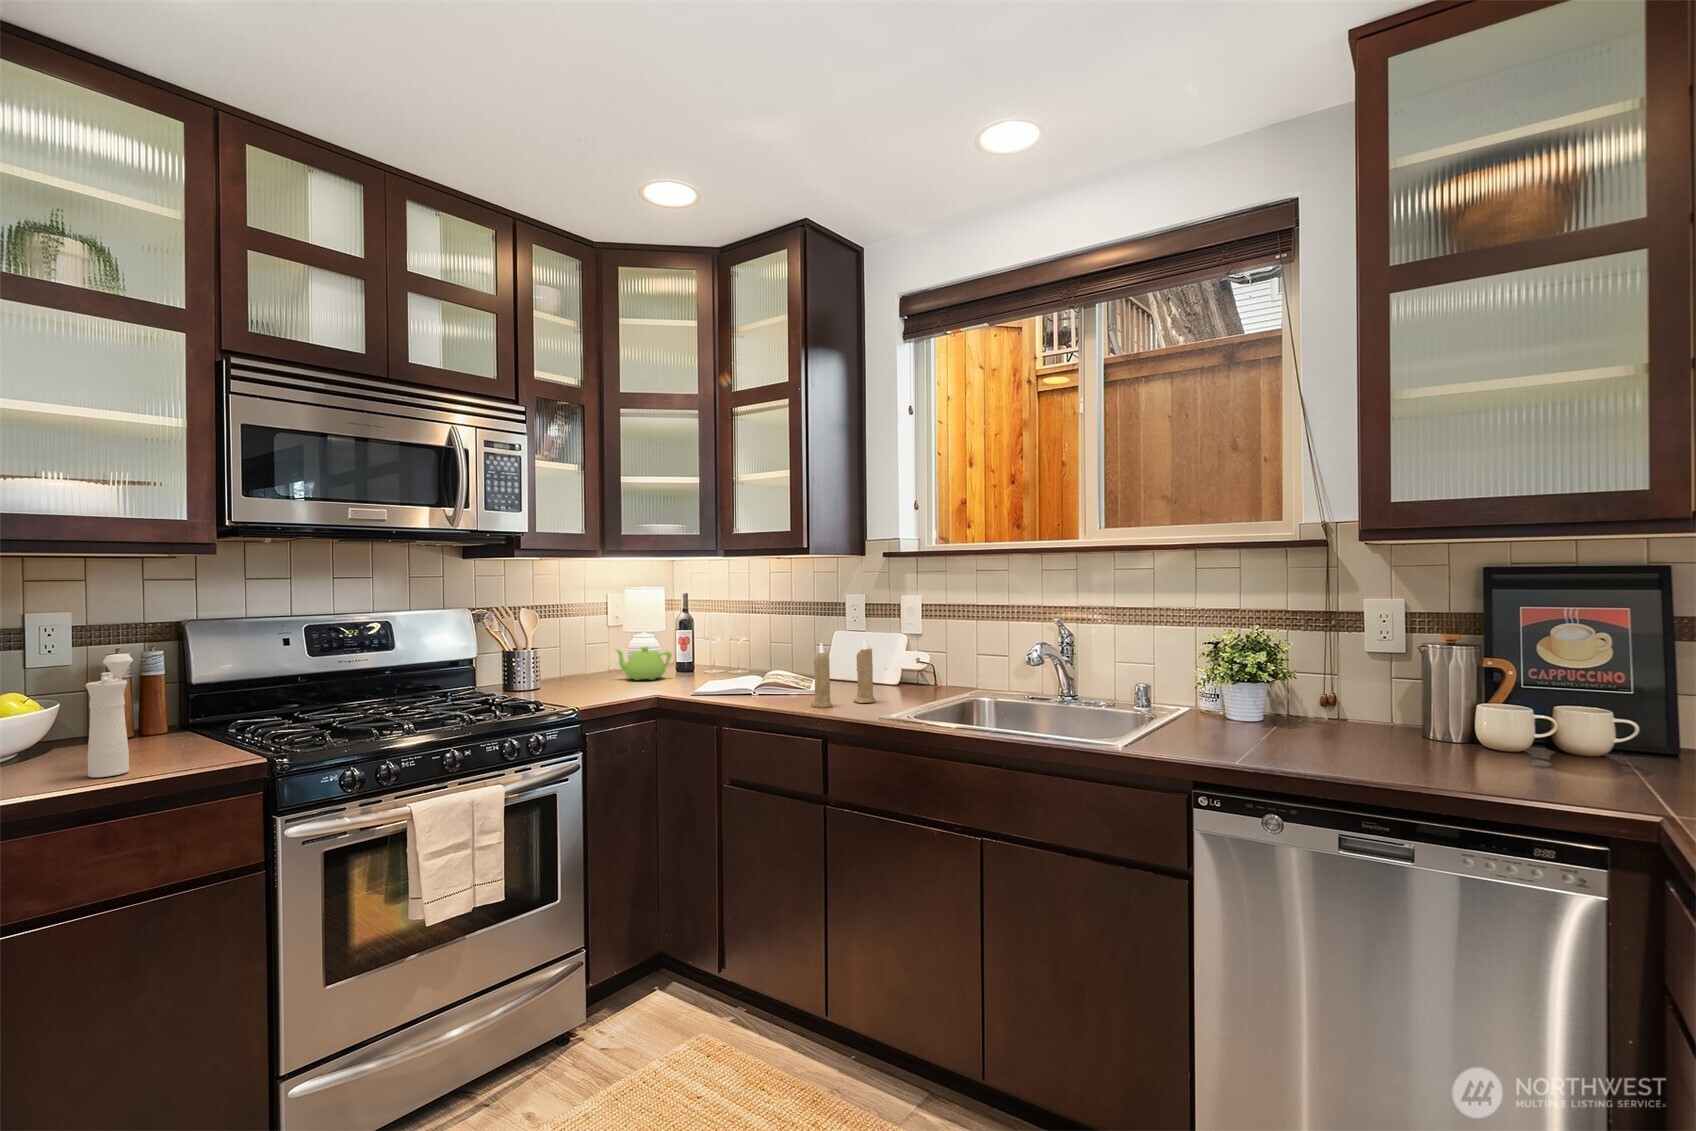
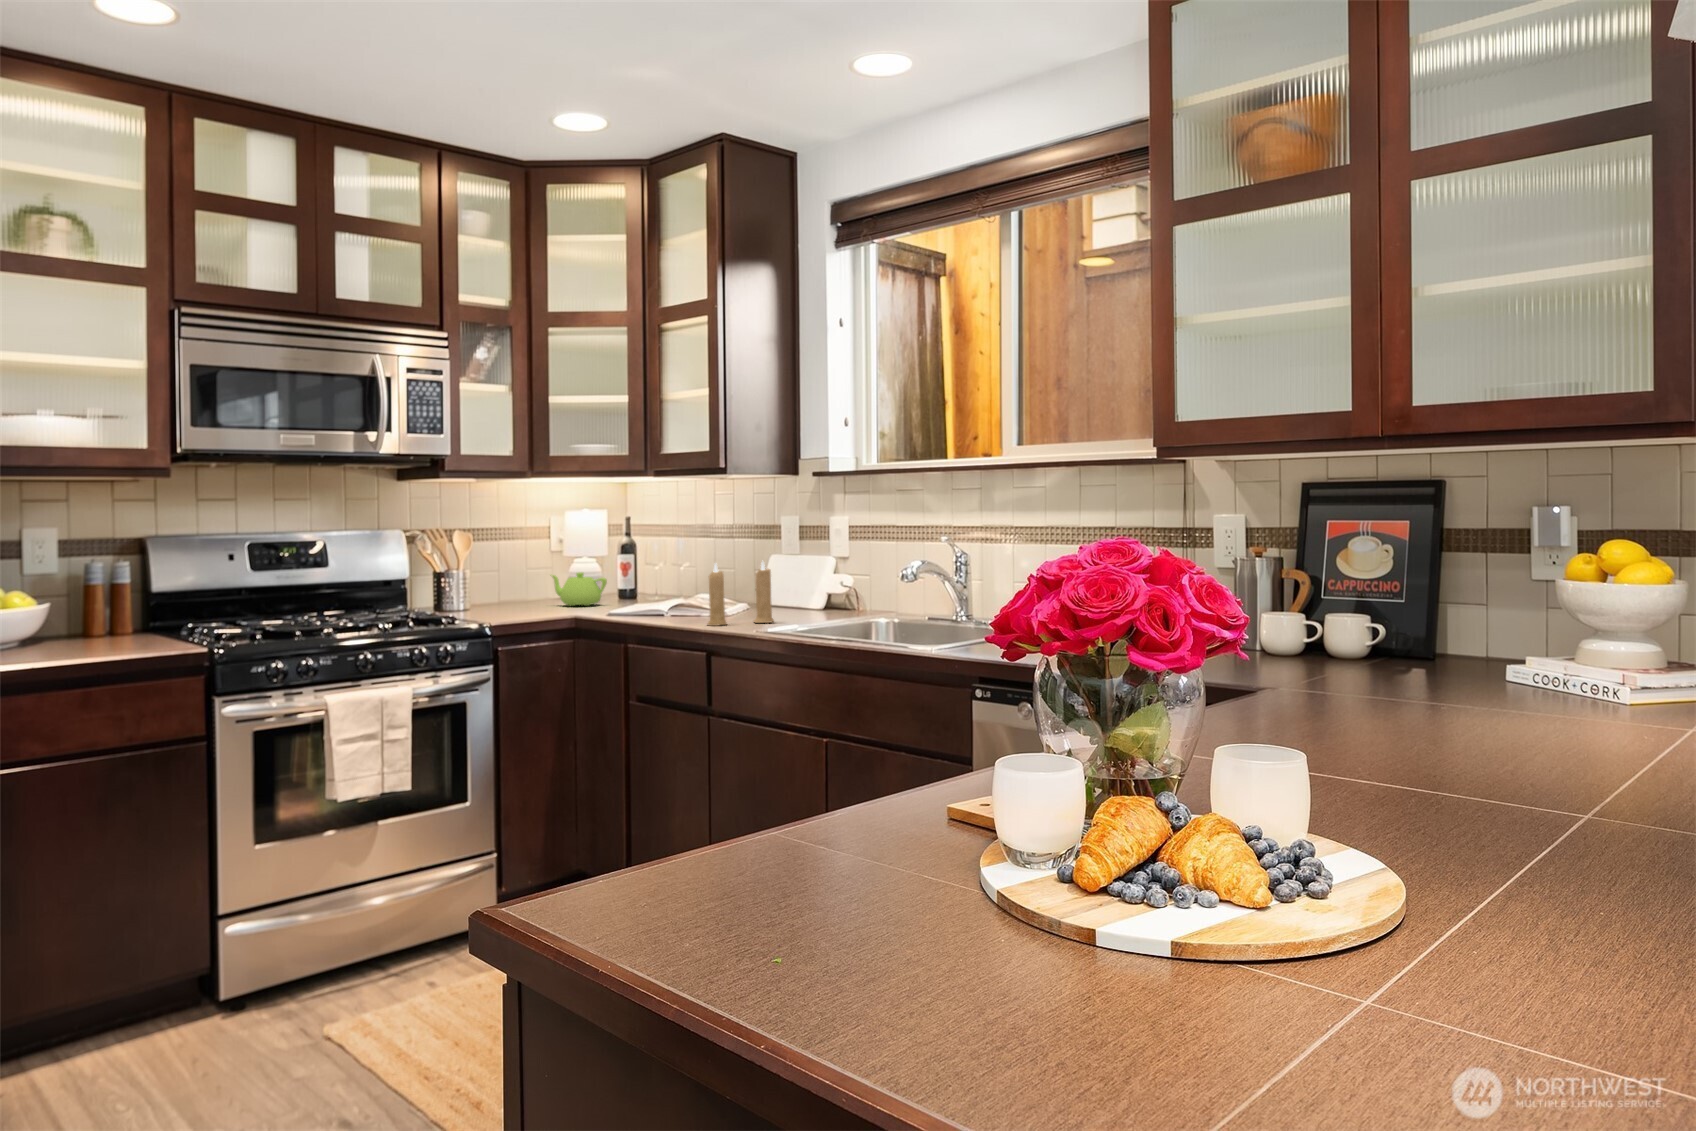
pepper mill: present [85,654,133,777] -> none [70,558,105,653]

